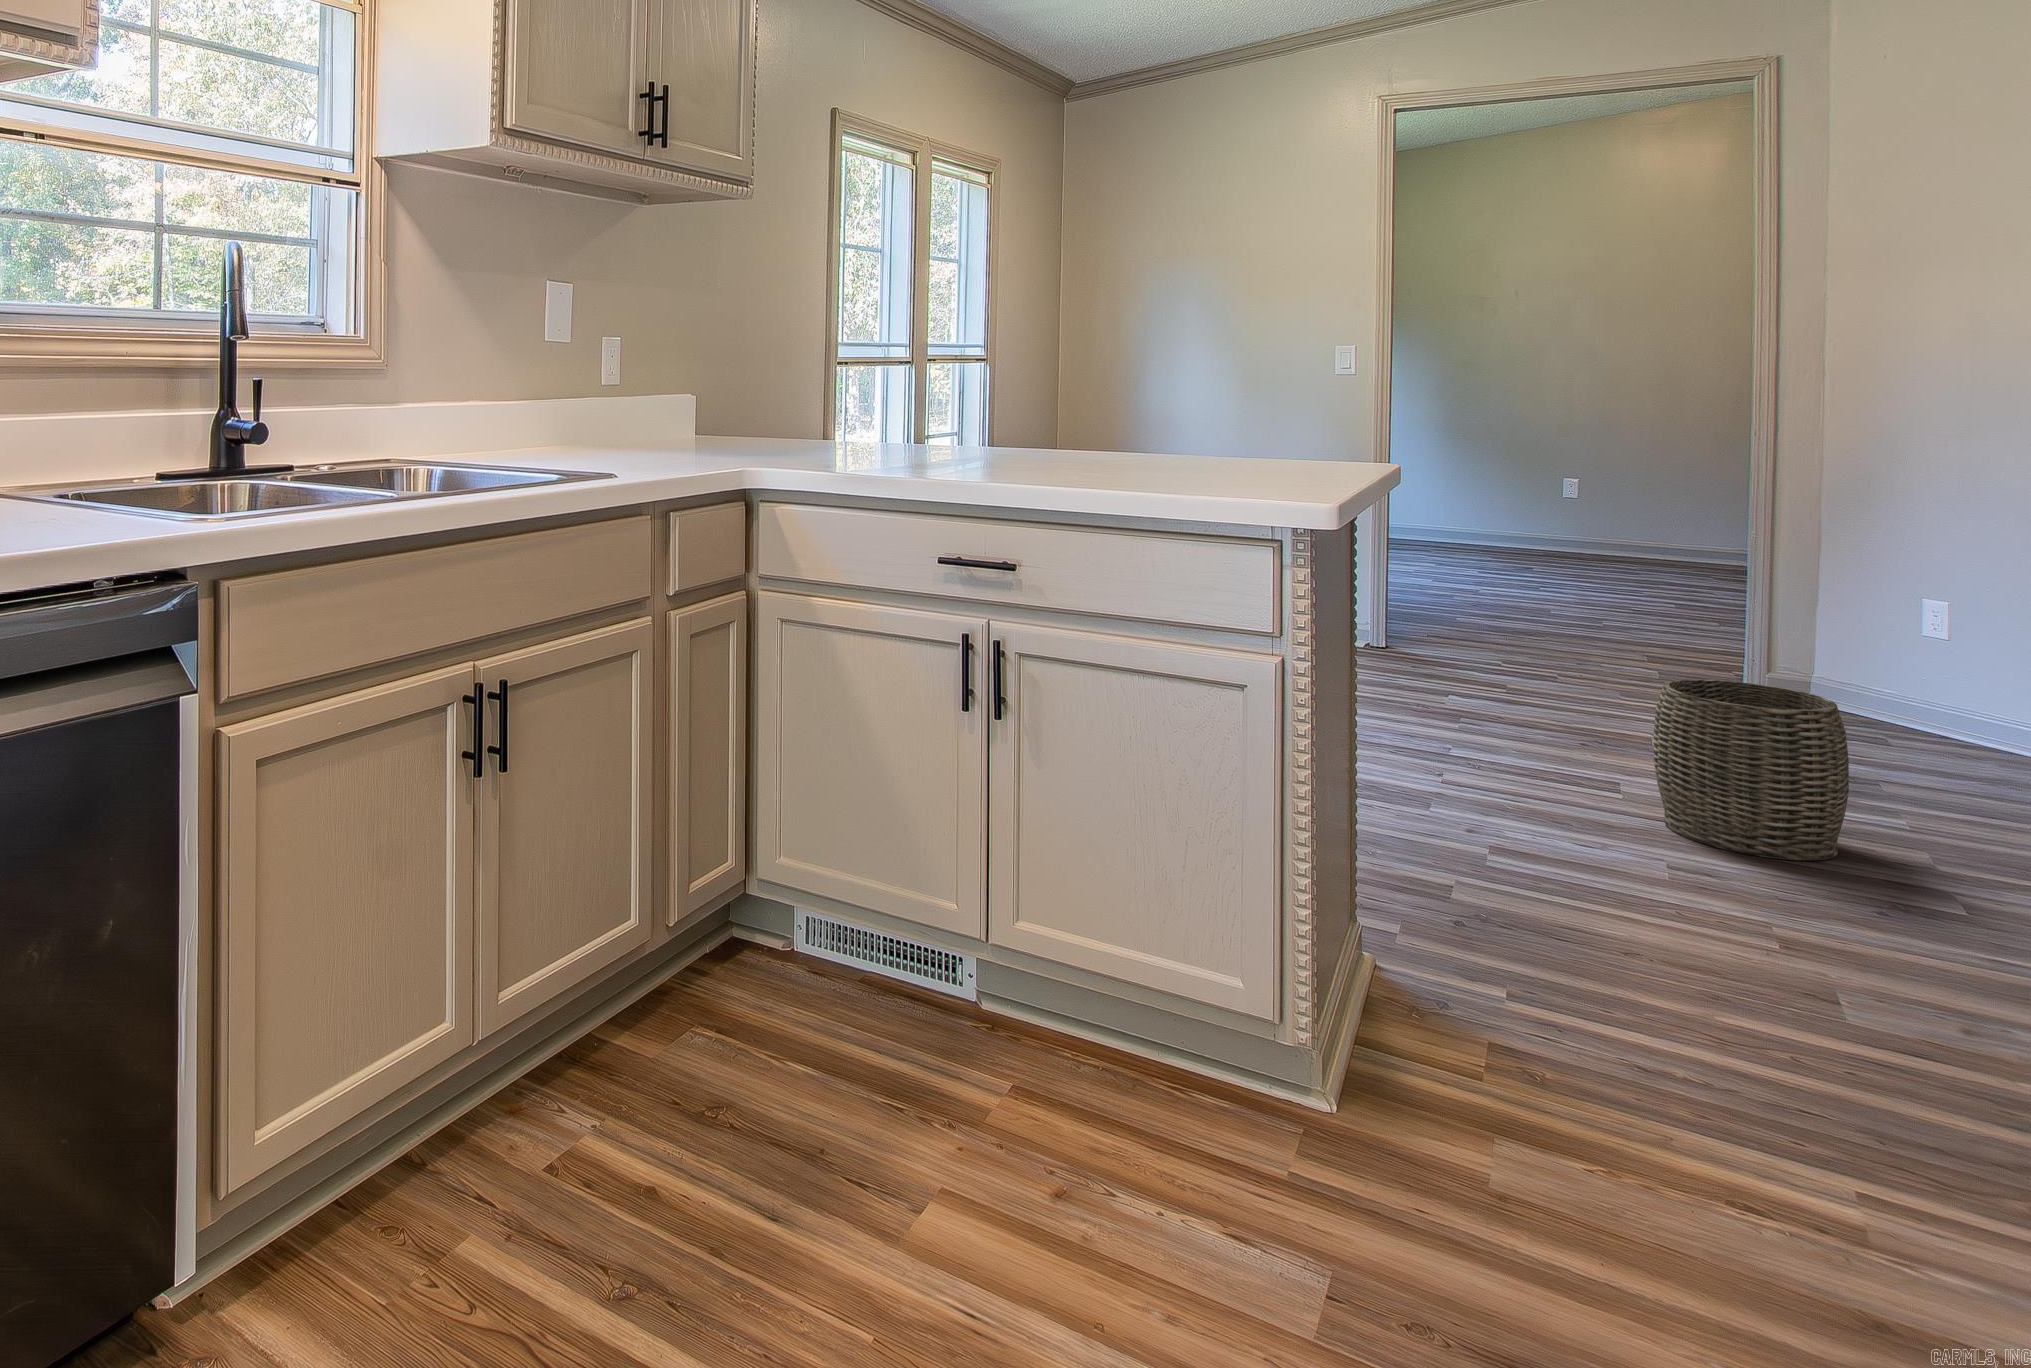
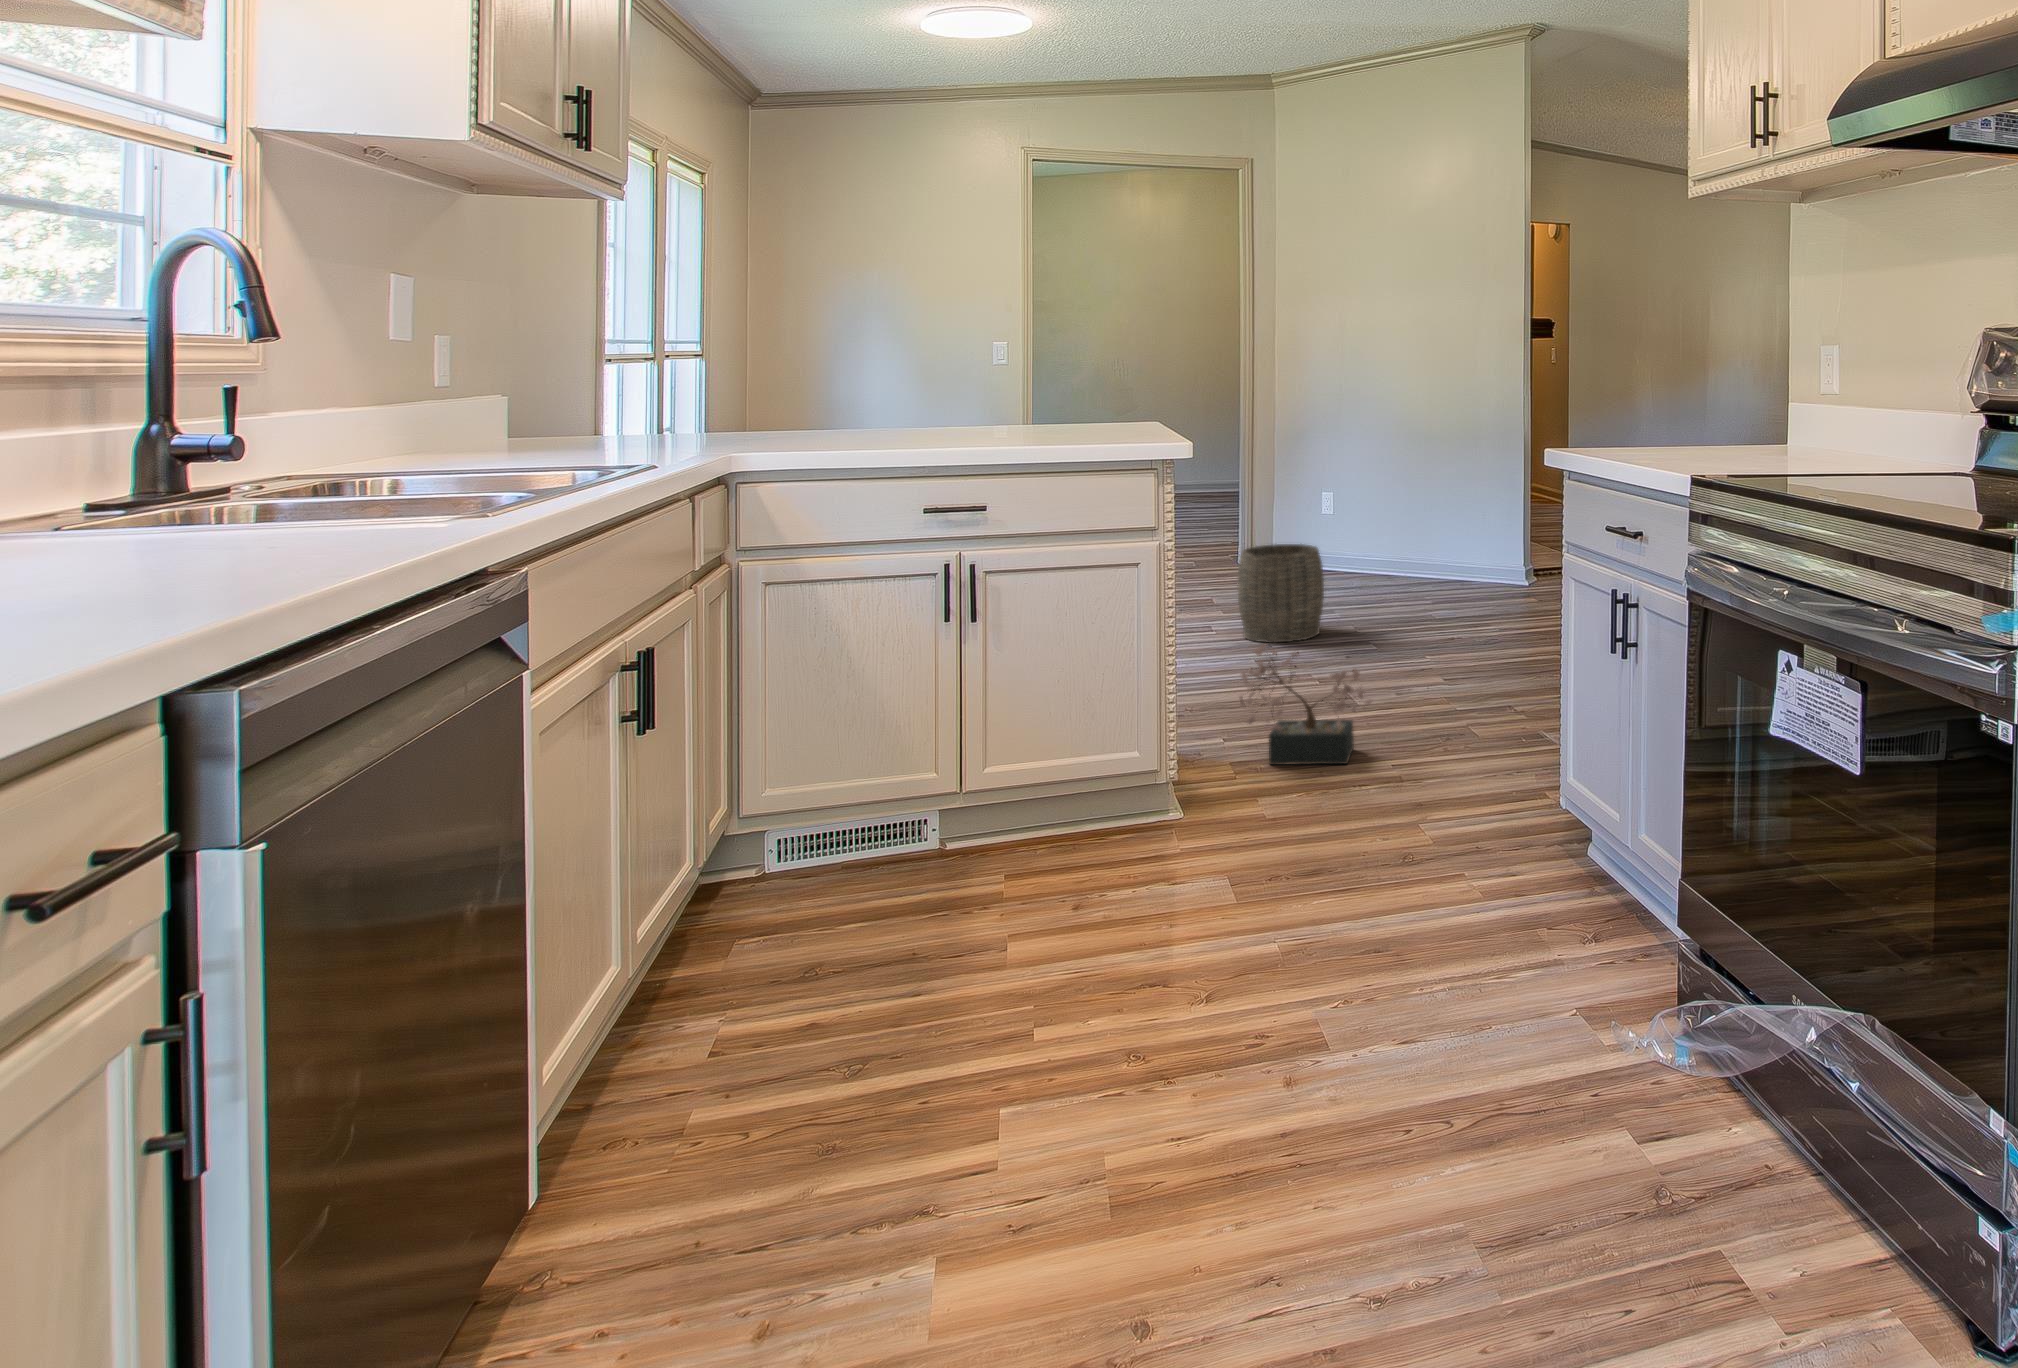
decorative plant: none [1503,862,1817,1149] -> present [1240,643,1372,765]

